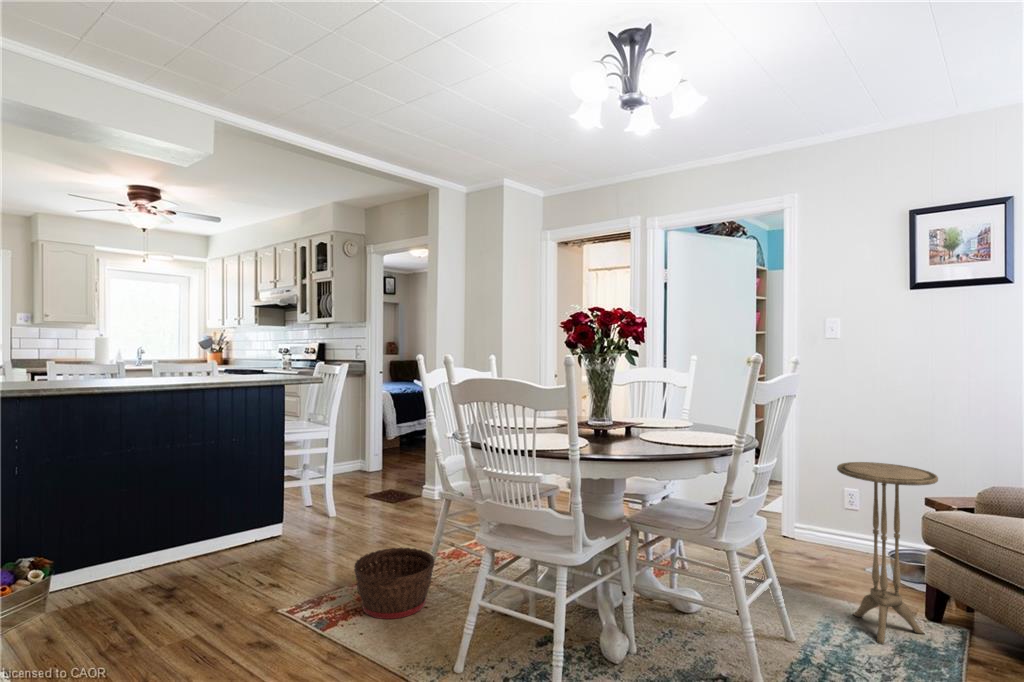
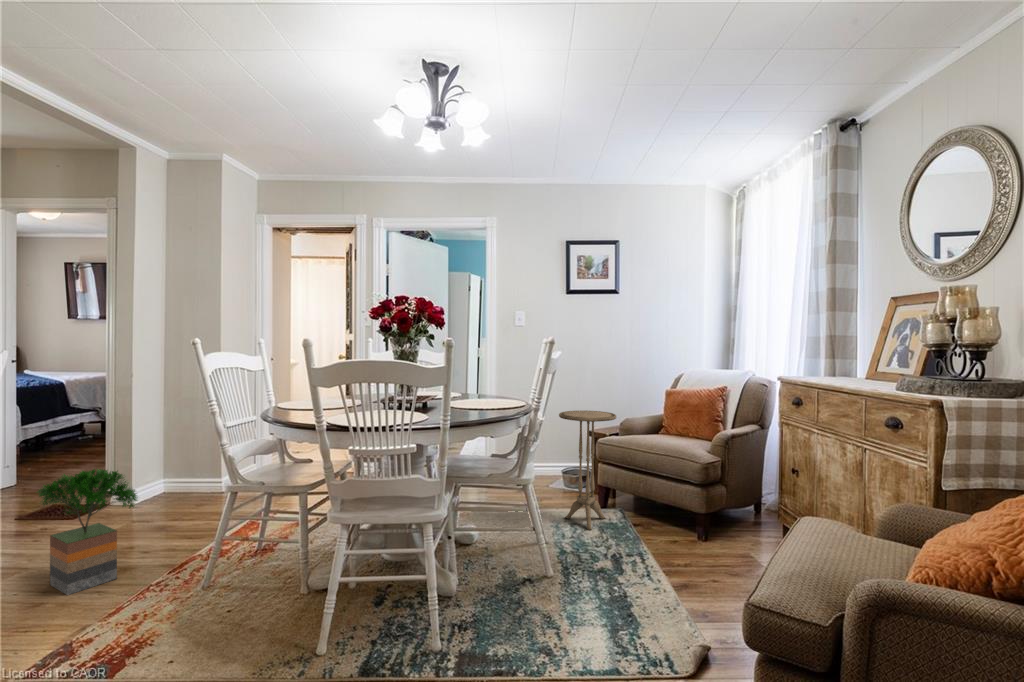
potted tree: none [337,459,400,557] -> present [37,469,138,595]
basket: present [354,548,434,619] -> none [129,554,237,642]

